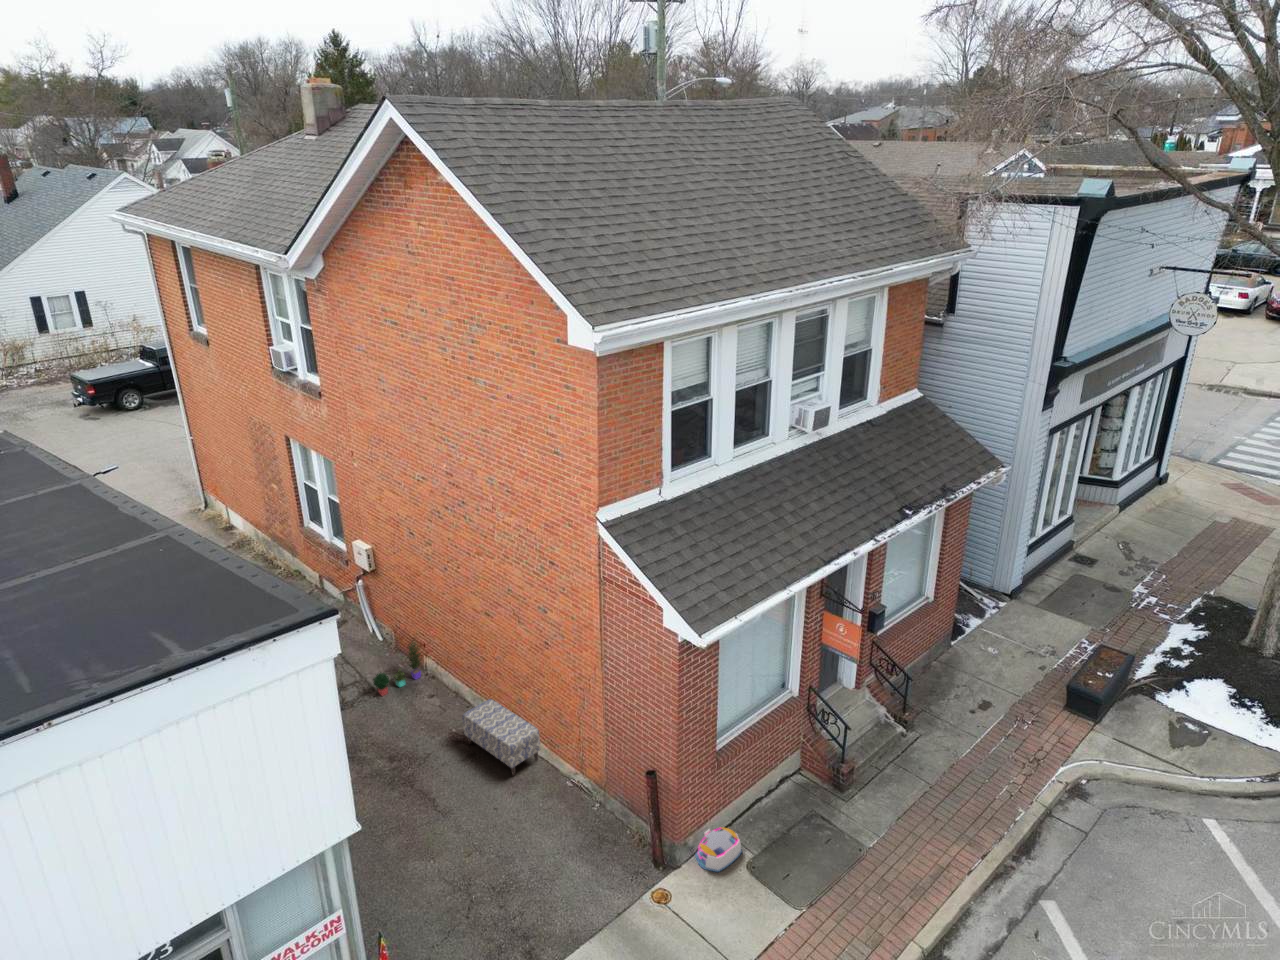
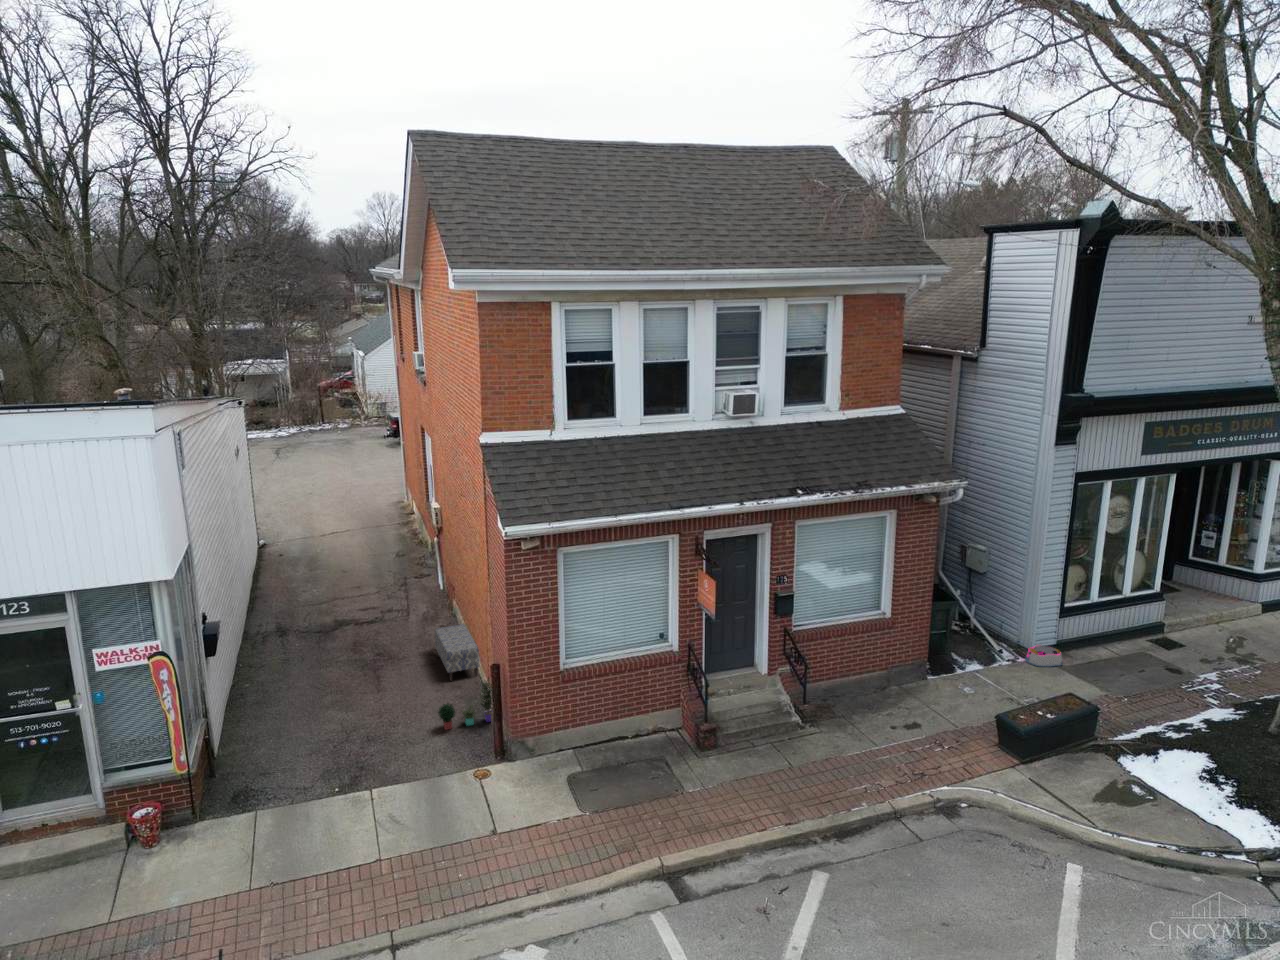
potted plant: present [373,643,421,696] -> present [438,679,493,730]
storage bin: present [695,827,742,872] -> present [1025,644,1062,667]

